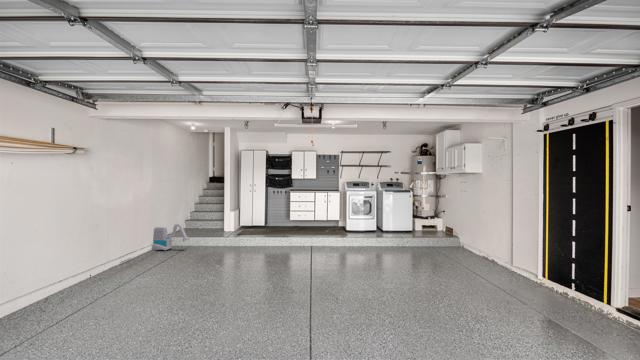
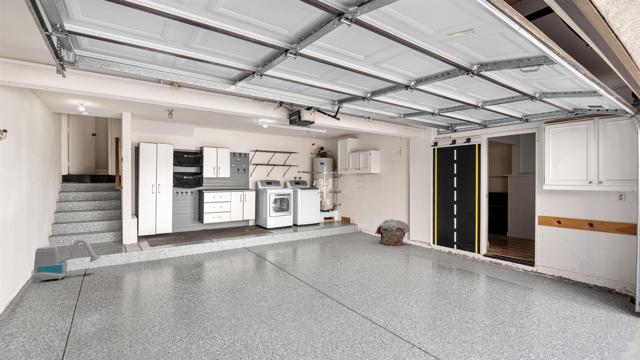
laundry basket: none [462,234,510,271] -> present [375,219,409,246]

